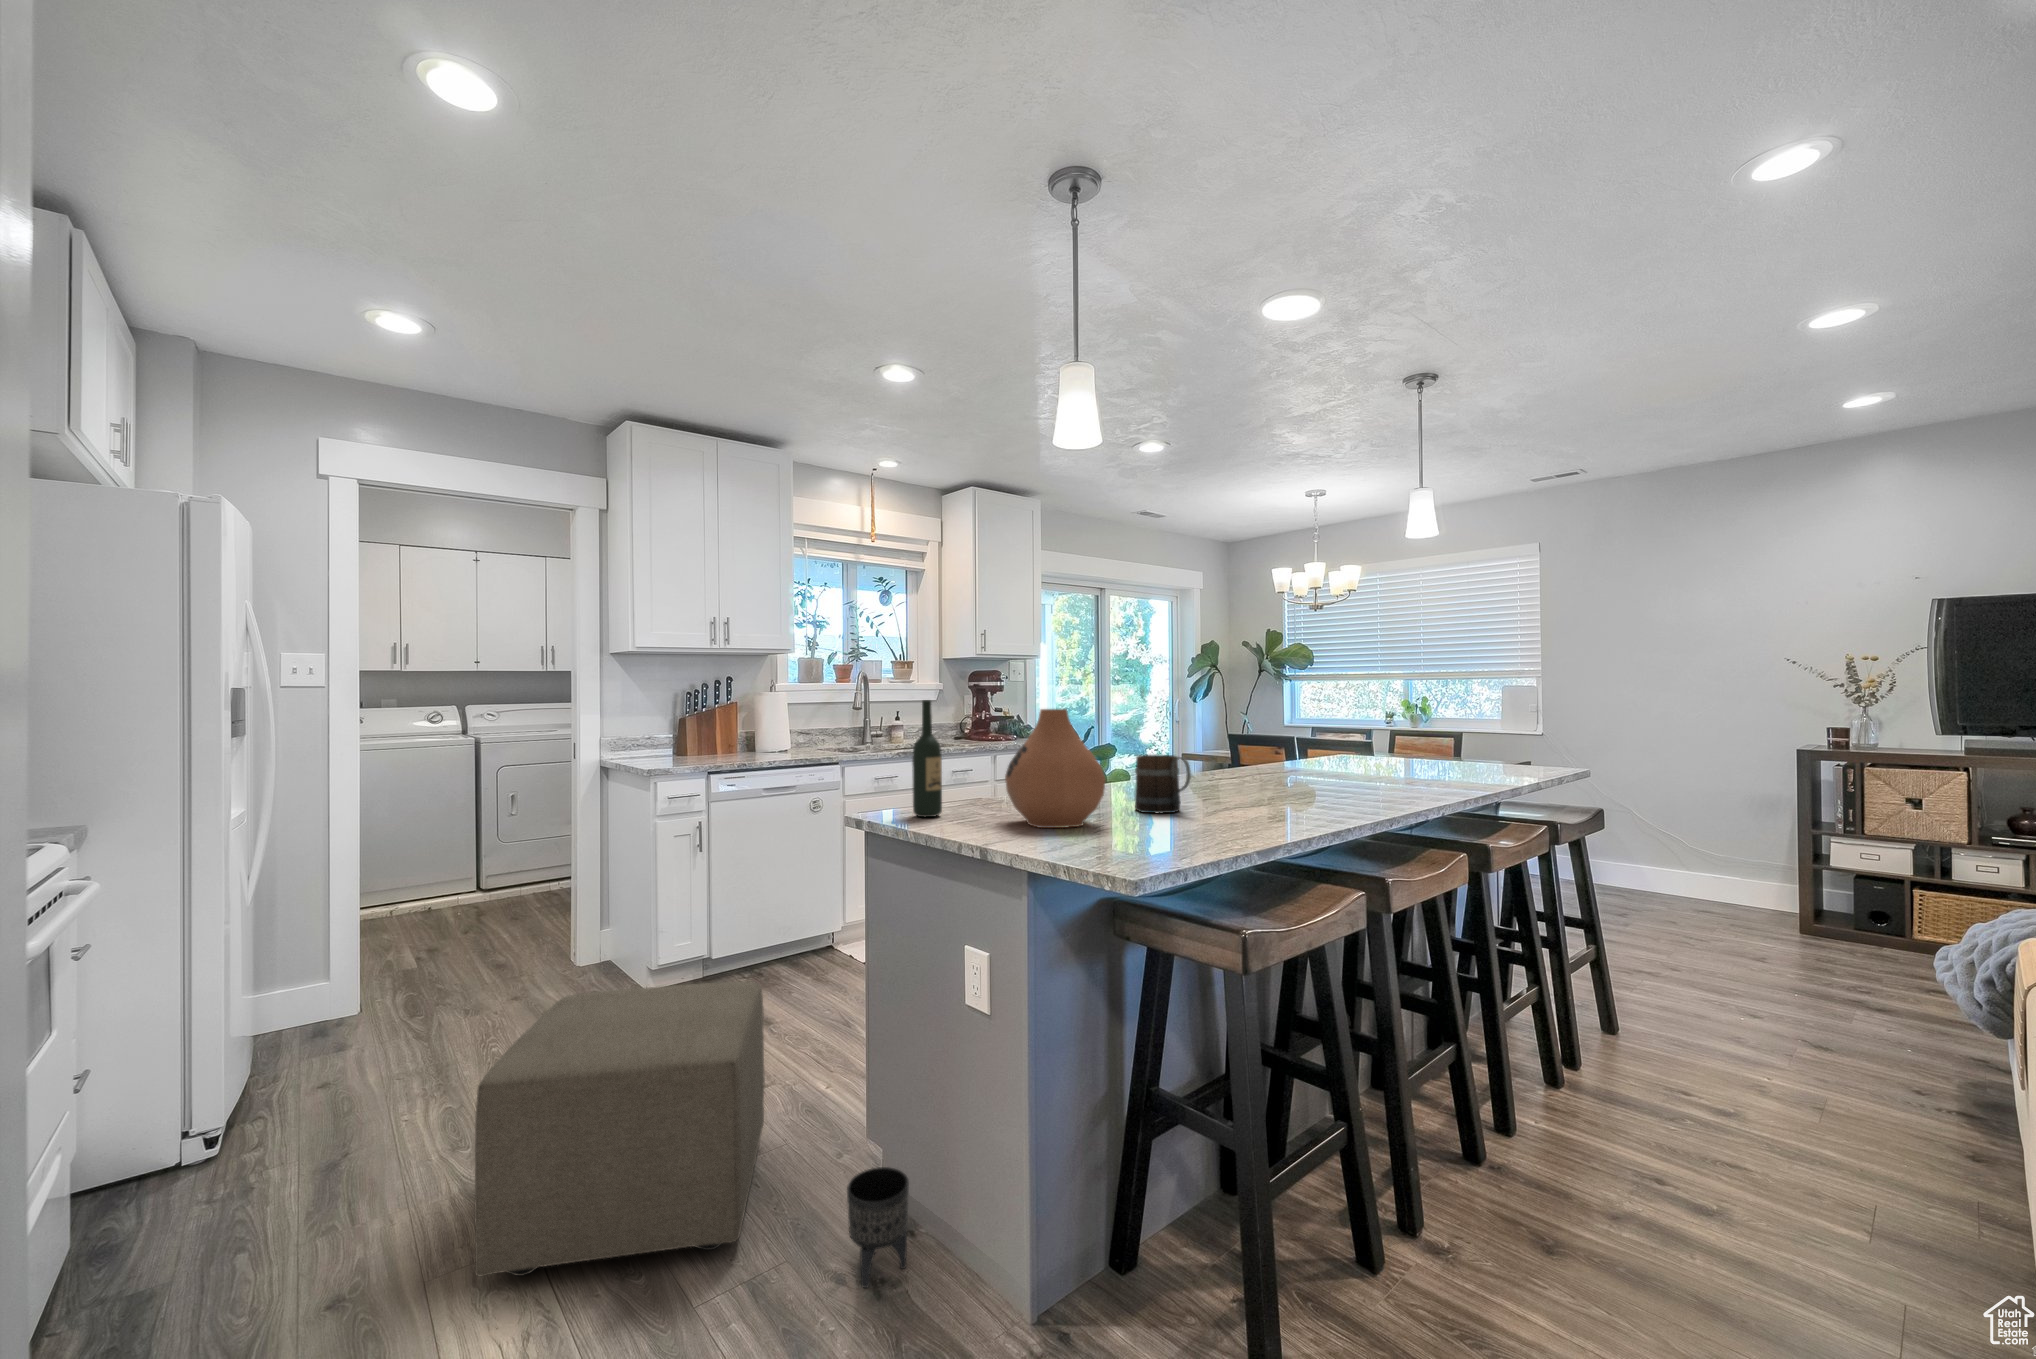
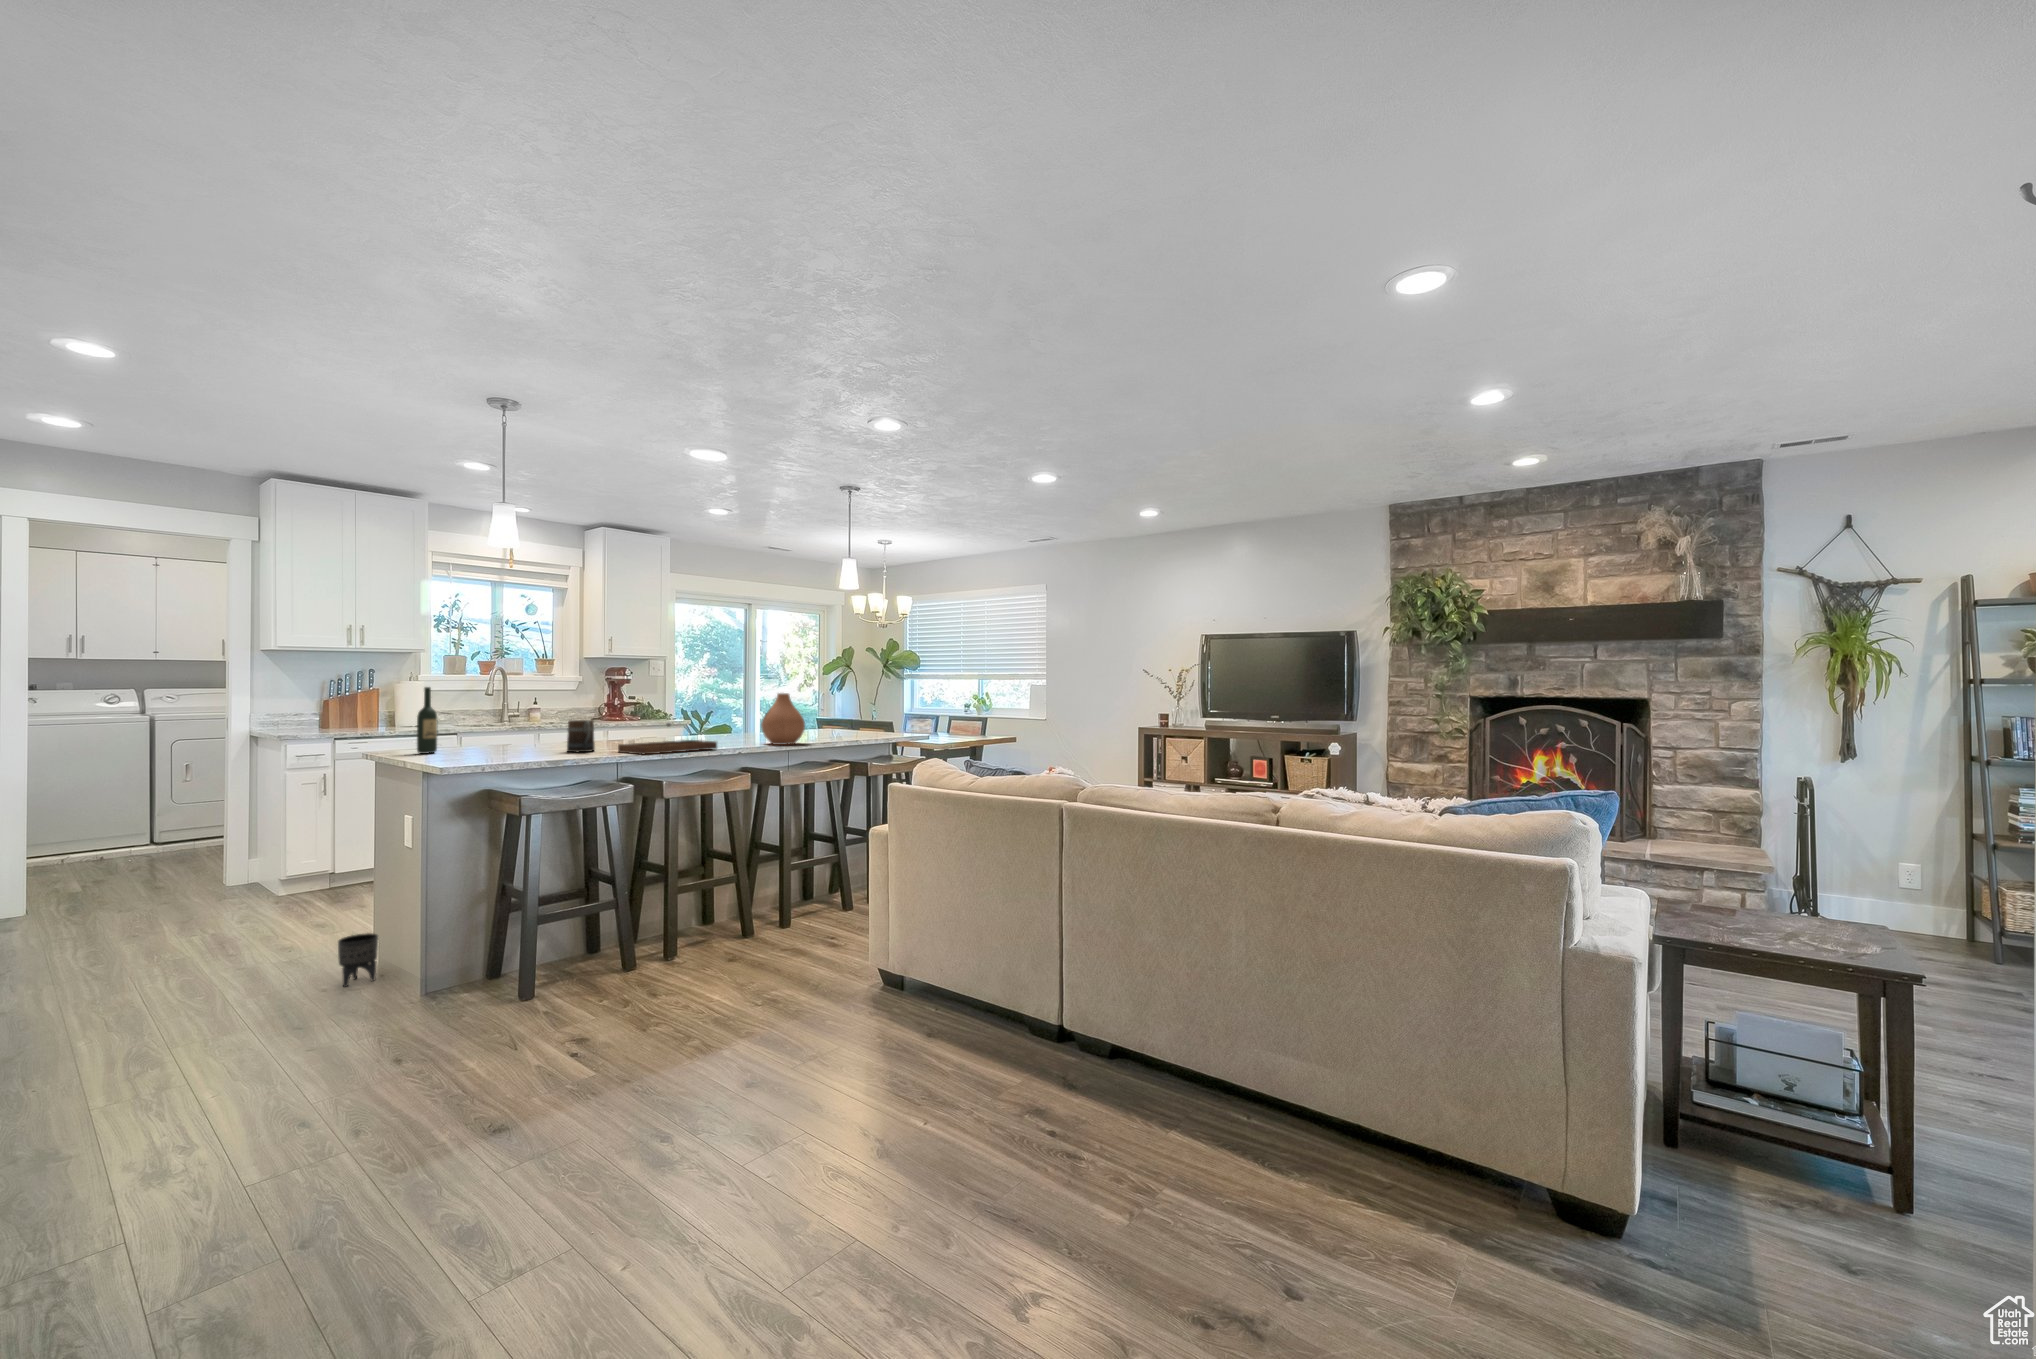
vase: present [1005,709,1105,828] -> present [761,693,805,745]
tray: none [1226,757,1365,821] -> present [618,722,717,755]
ottoman: present [474,981,765,1276] -> none [107,854,324,994]

